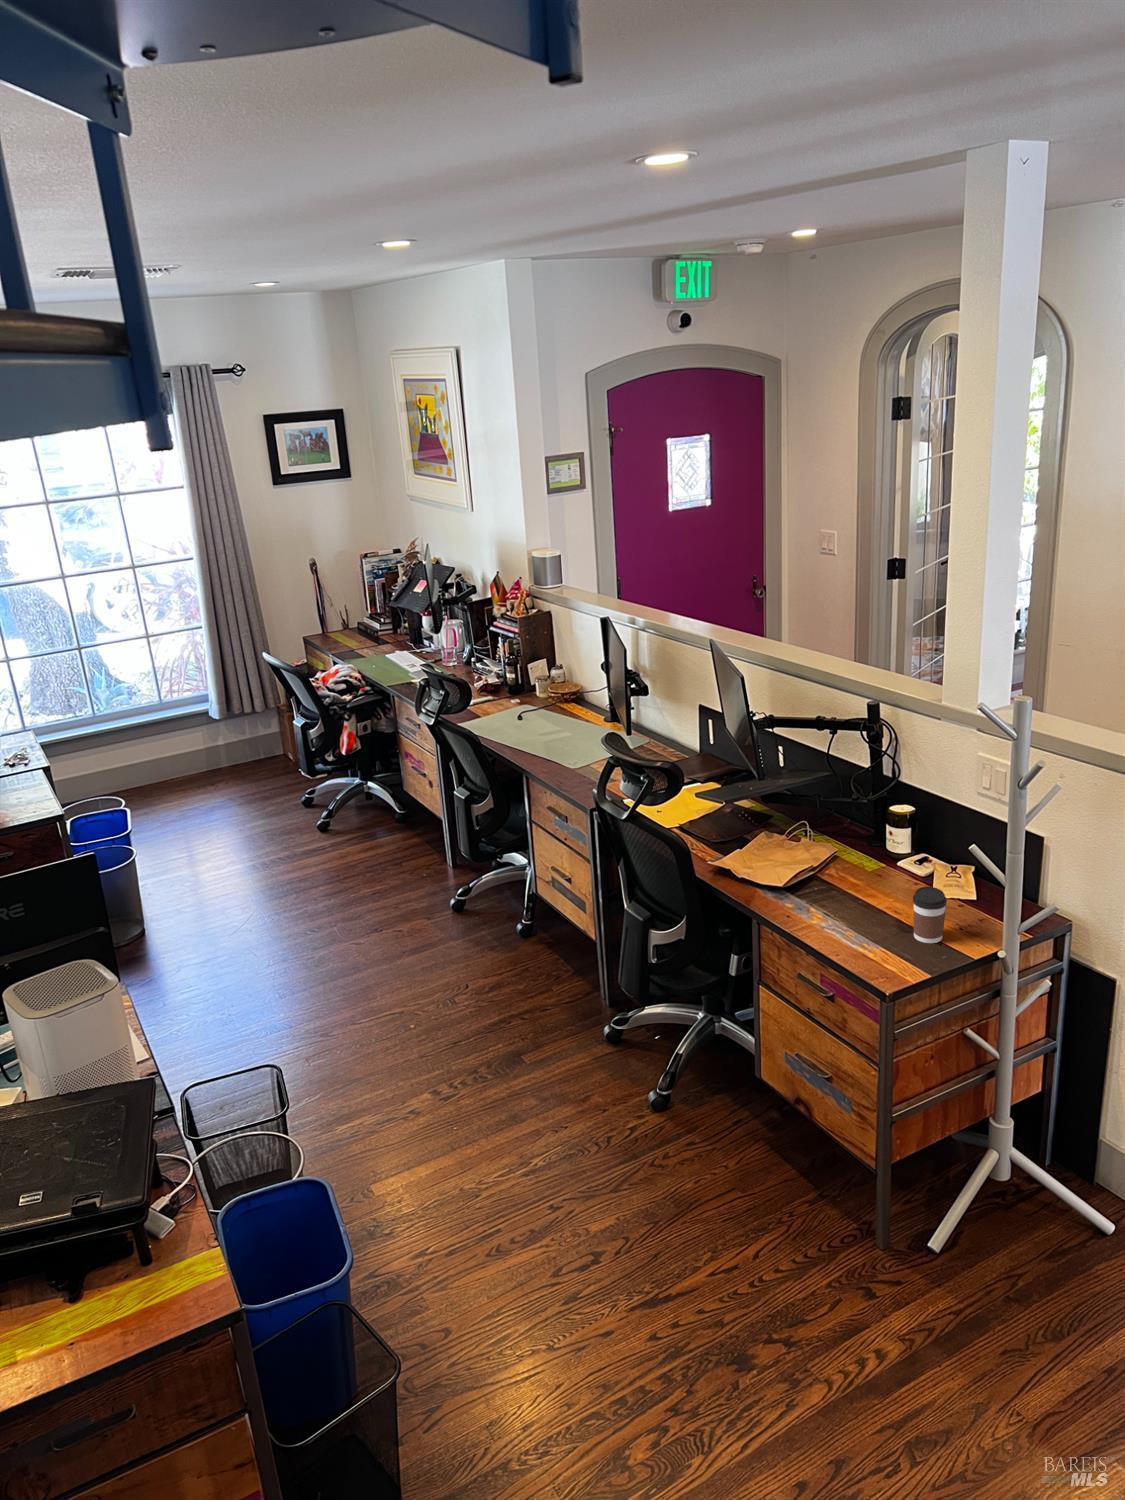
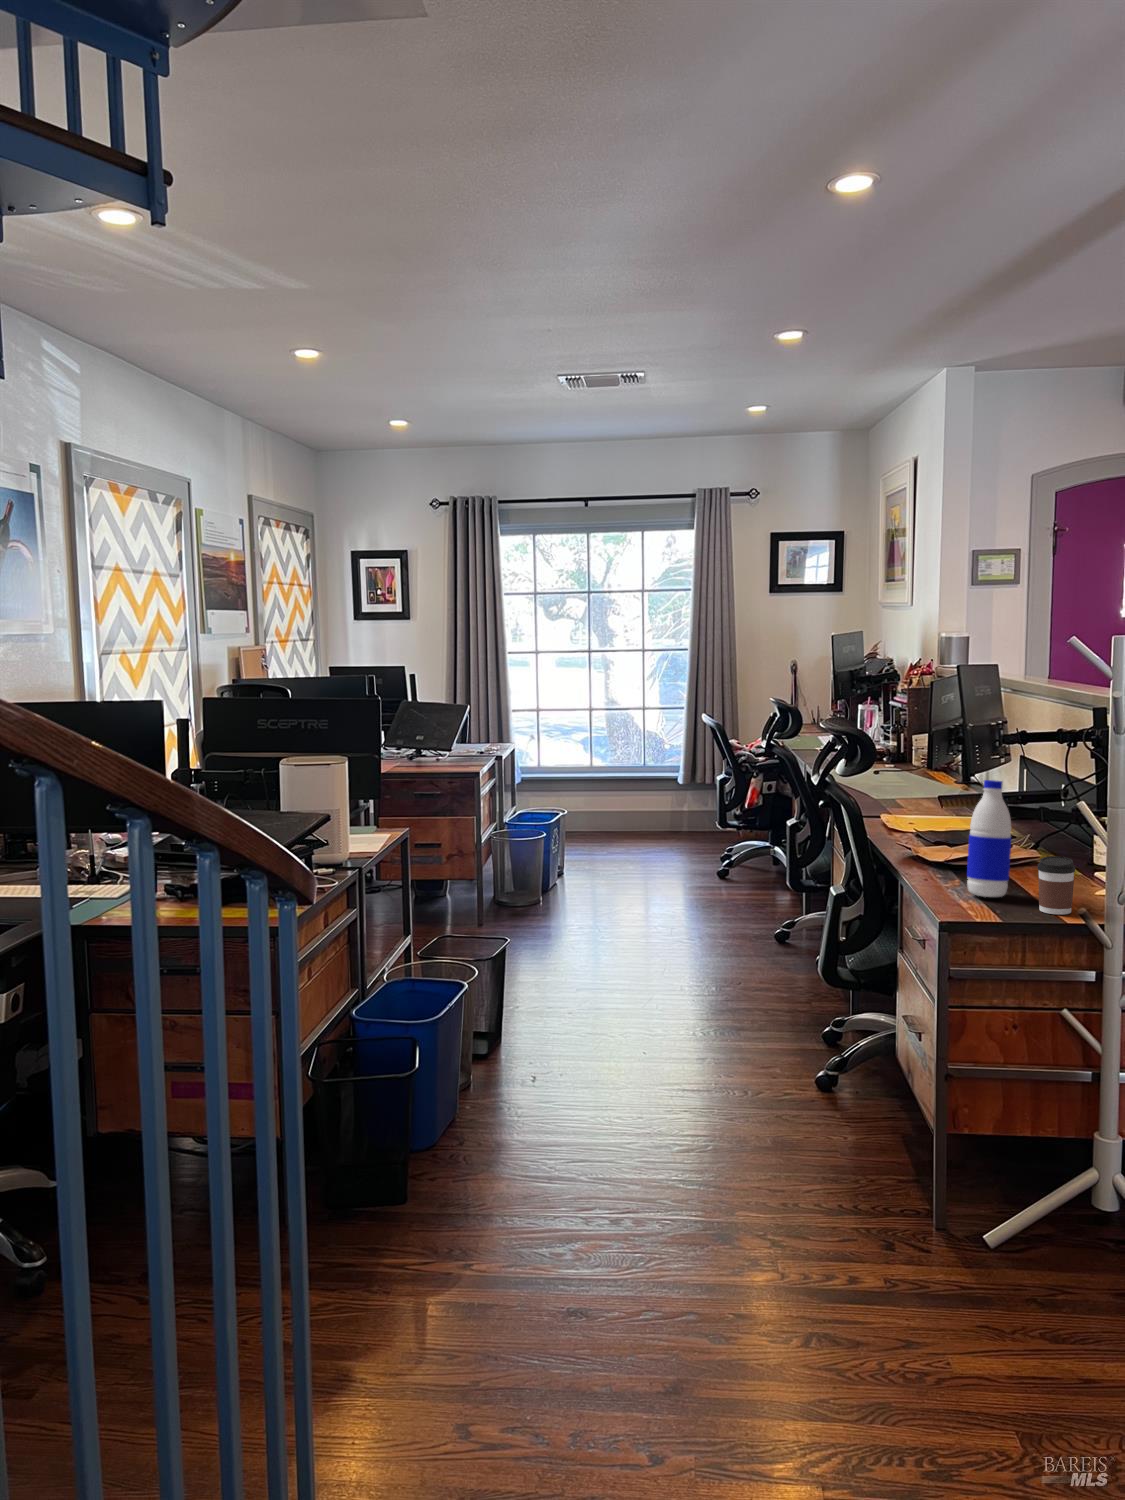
water bottle: none [839,822,878,934] -> present [967,780,1012,897]

